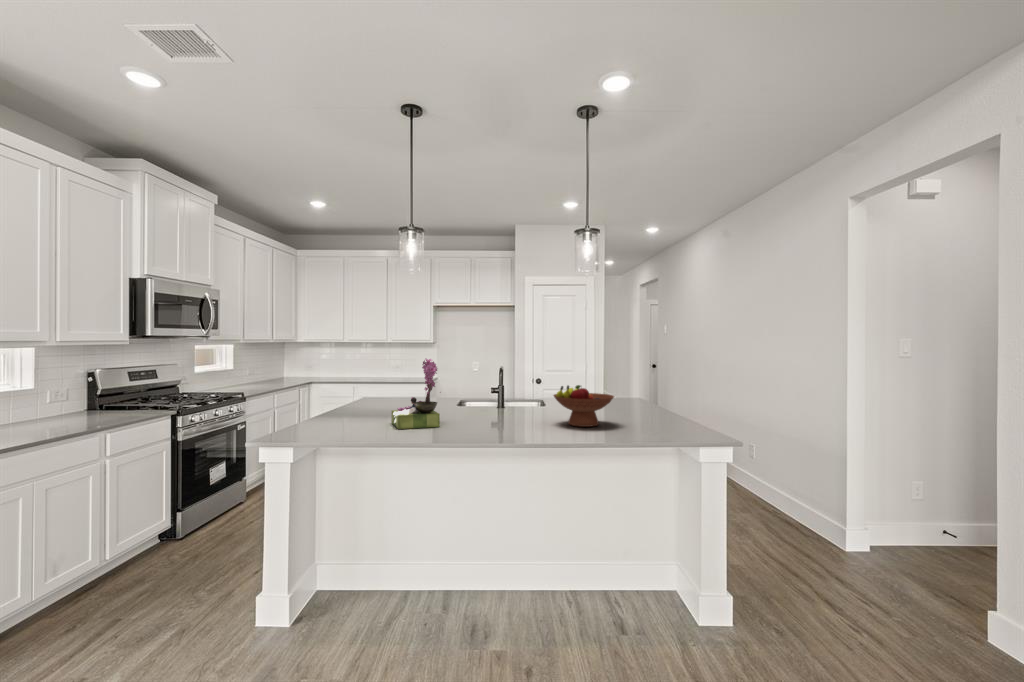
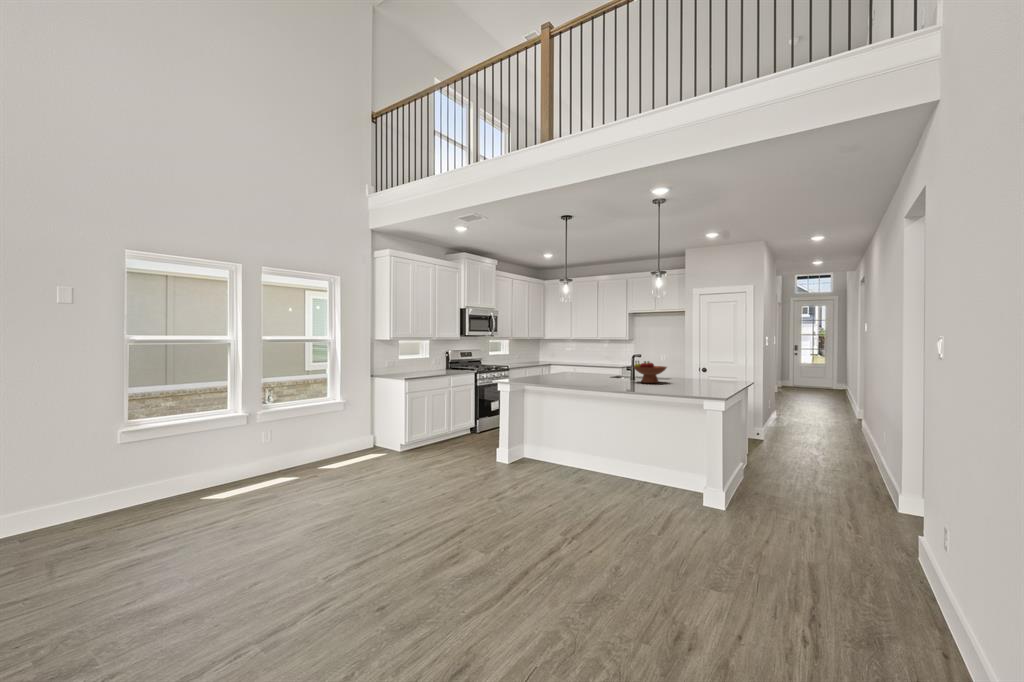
flower arrangement: present [391,358,440,429] -> none [554,345,580,380]

